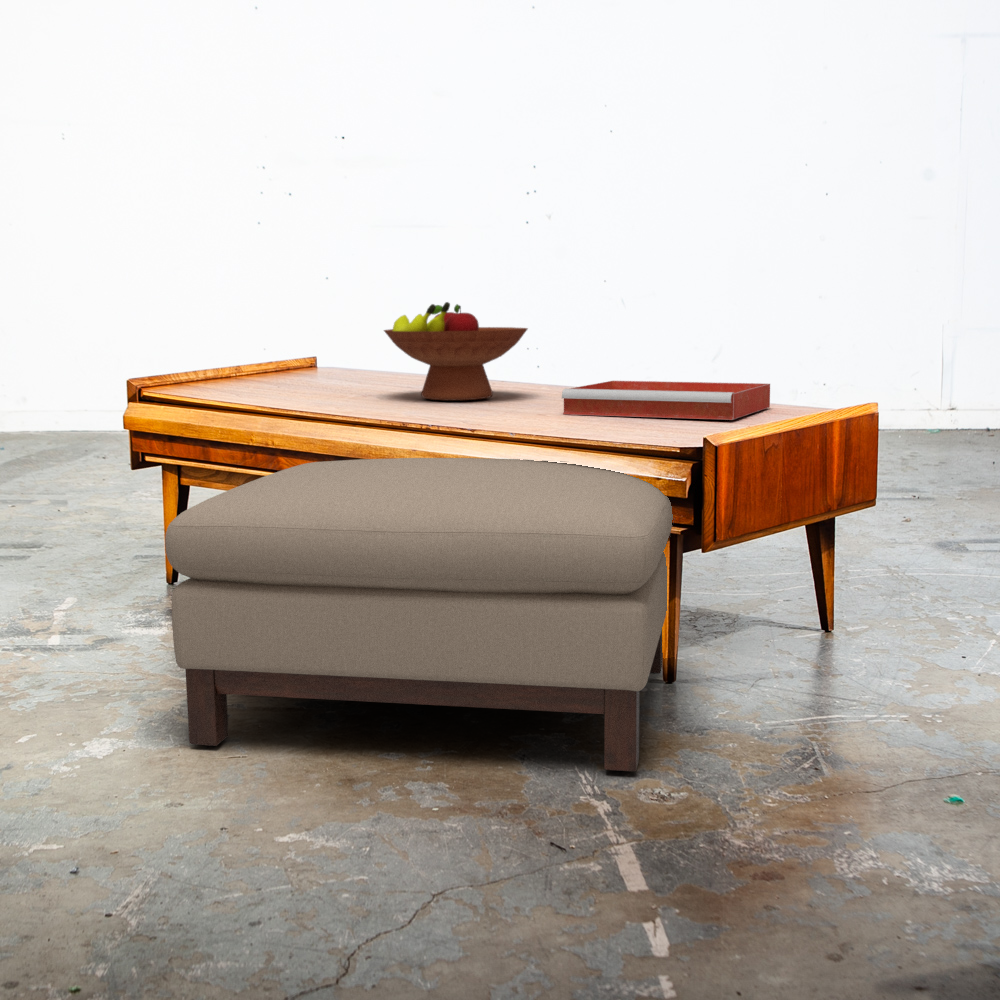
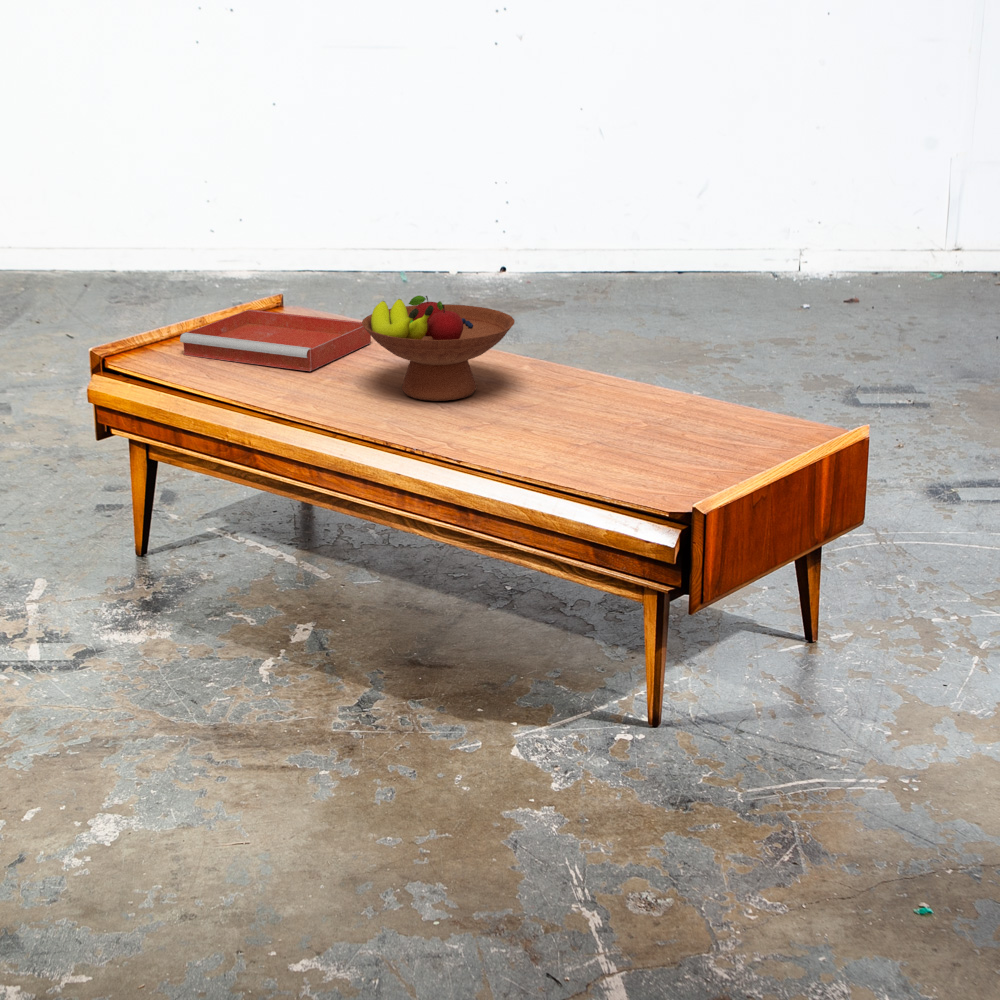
tray: present [562,381,770,420] -> present [180,310,371,371]
ottoman: present [165,458,673,771] -> none [161,497,667,870]

